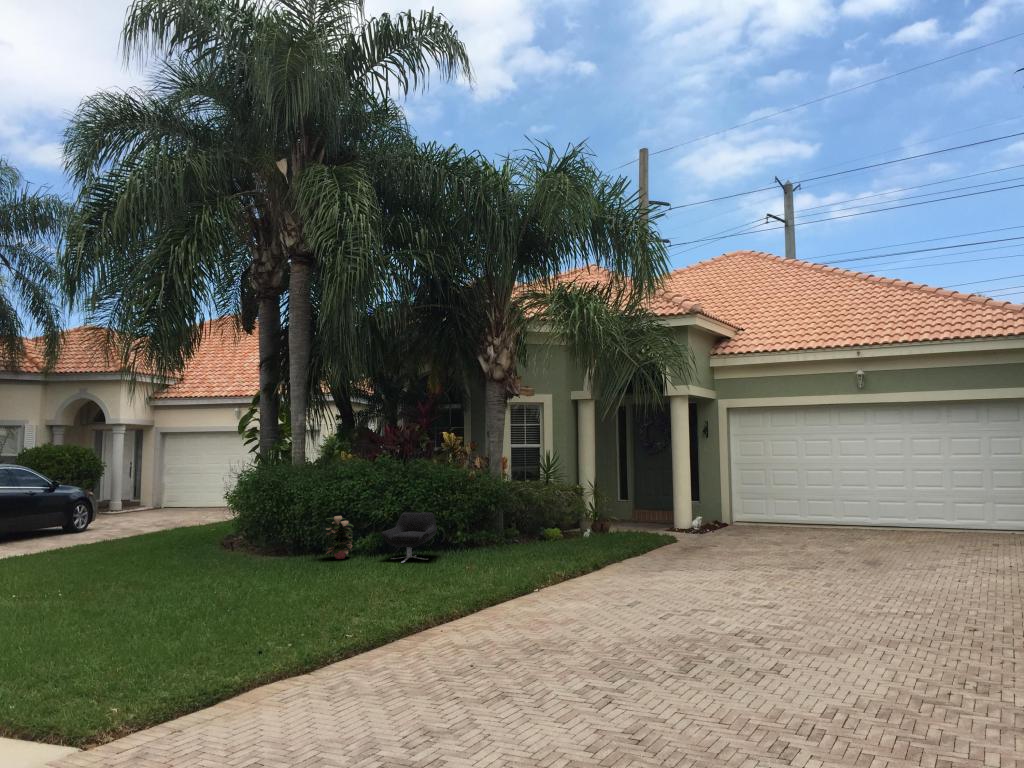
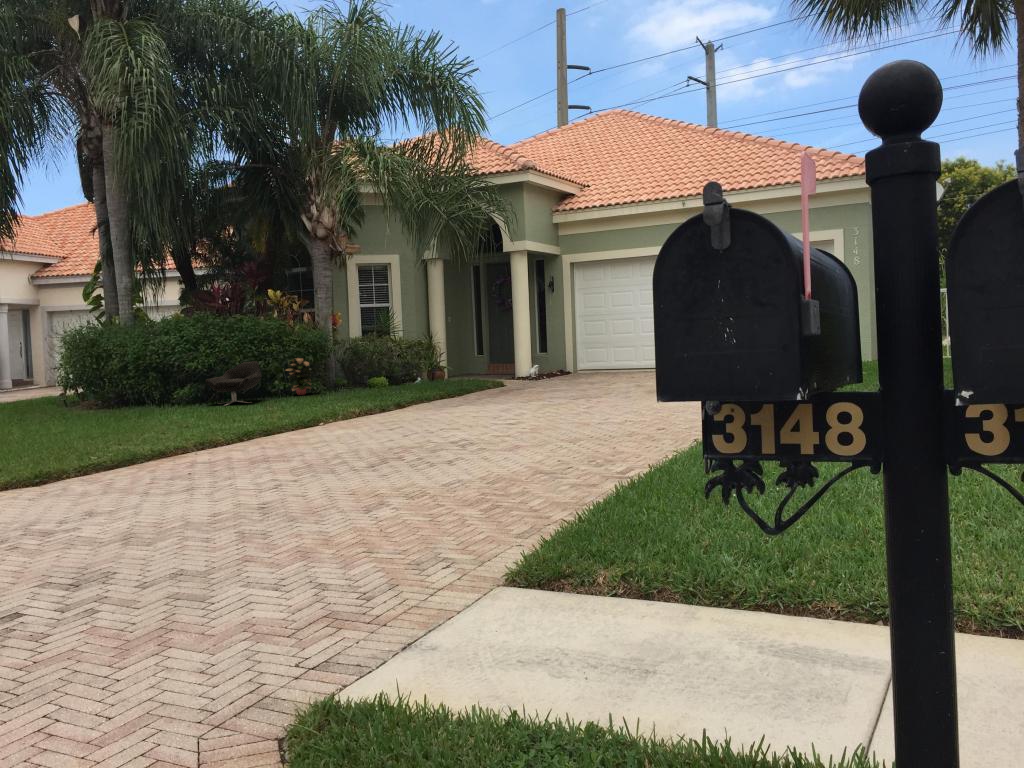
decorative plant: present [326,516,354,559] -> present [287,358,311,395]

